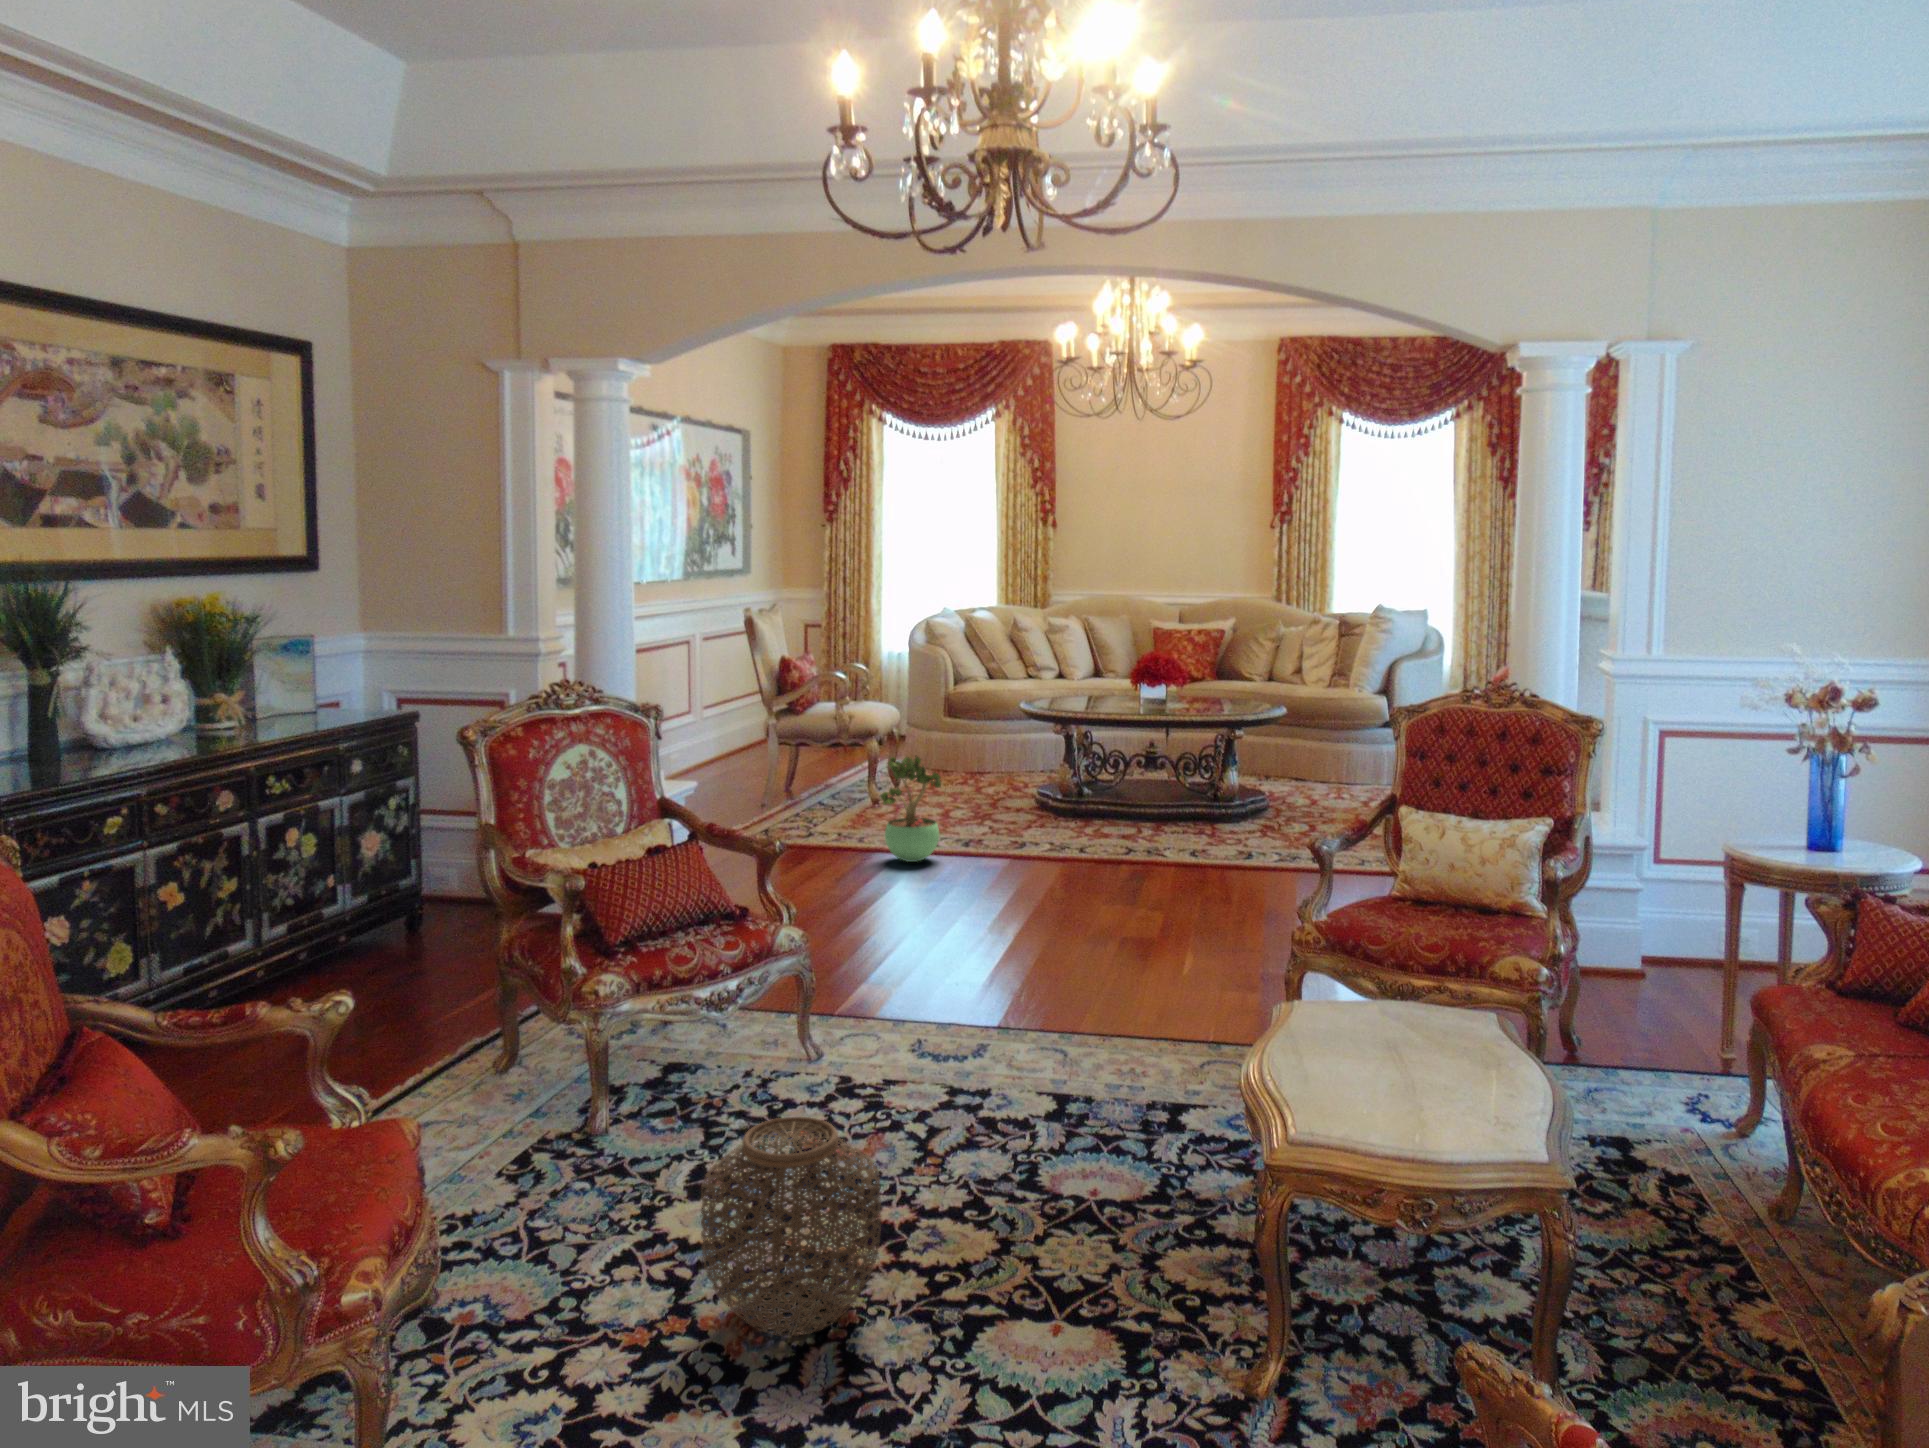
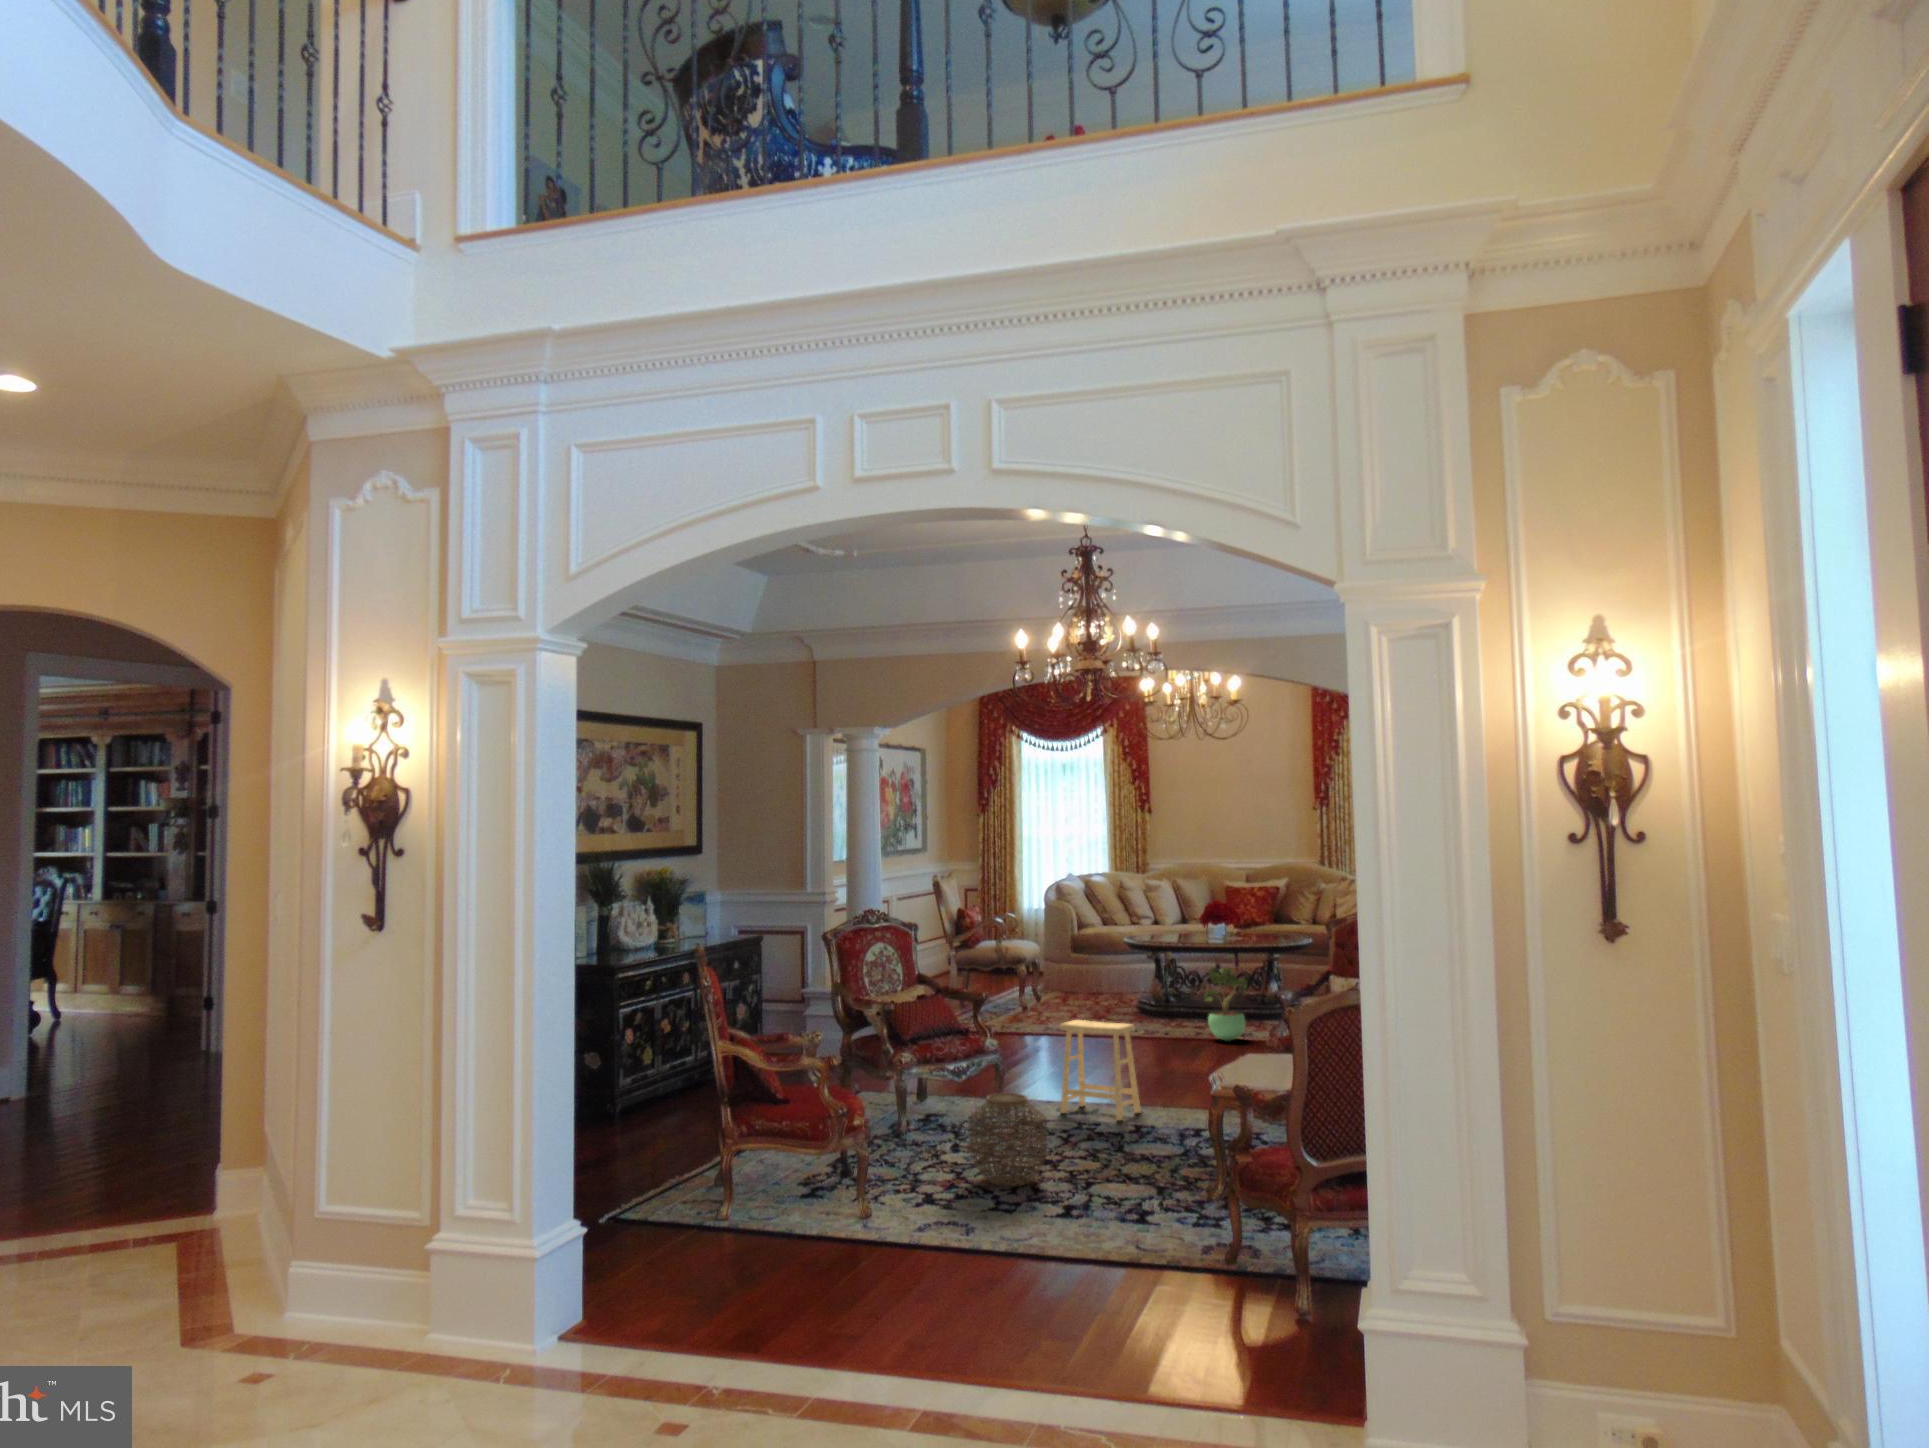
potted plant: present [880,756,941,862] -> present [1203,968,1247,1041]
footstool: none [917,881,1060,1070] -> present [1059,1020,1141,1120]

